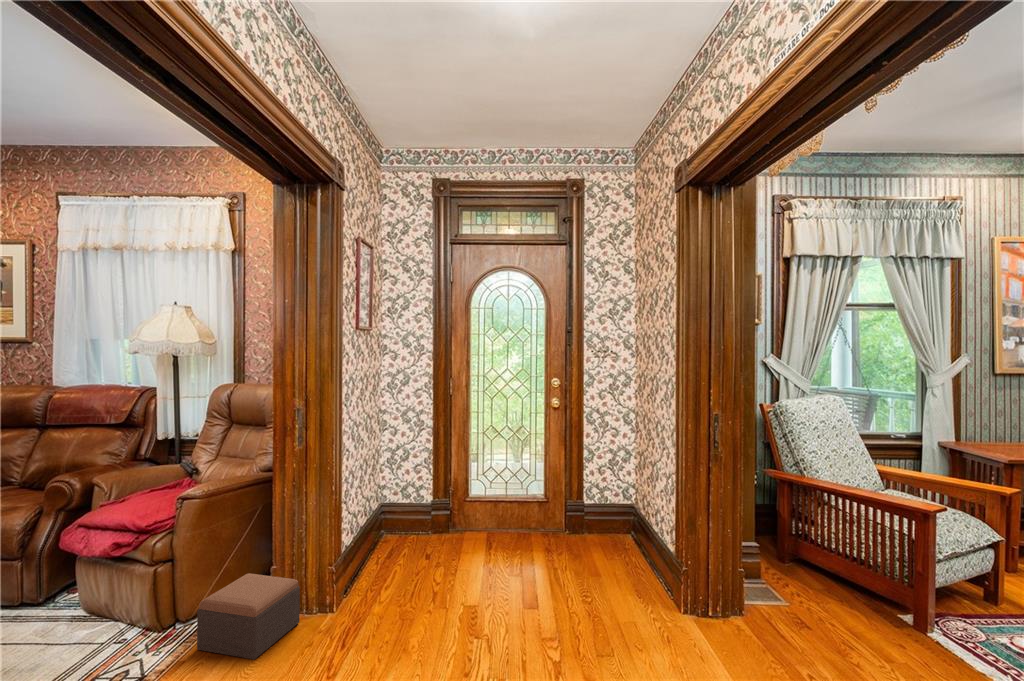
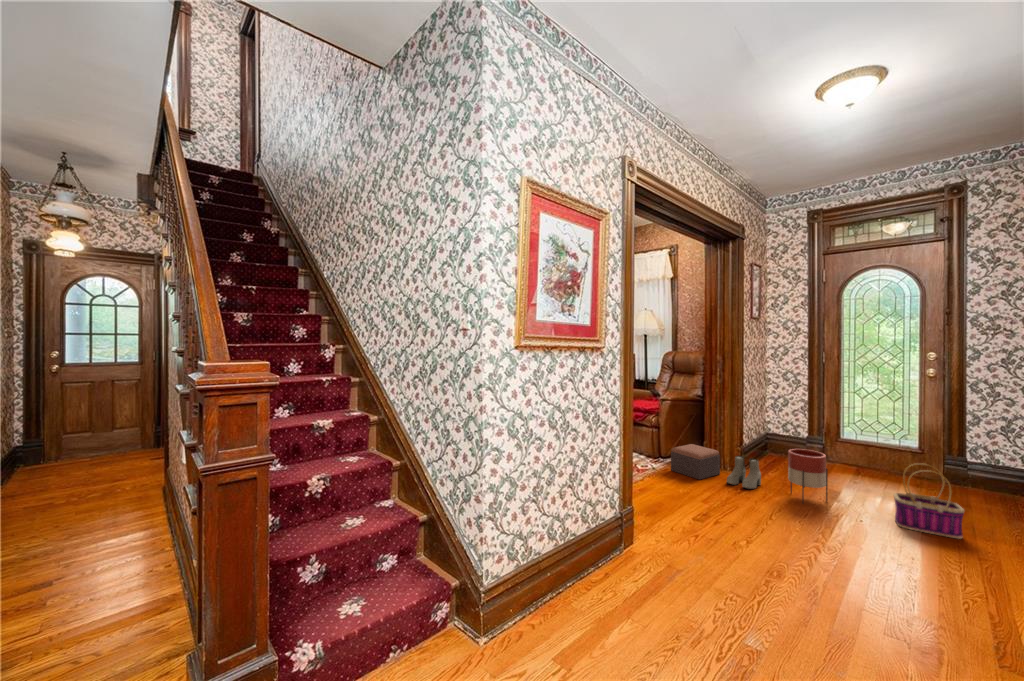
basket: none [542,546,615,657] -> present [894,463,964,539]
planter: none [409,551,462,657] -> present [788,449,828,503]
boots: none [308,583,368,652] -> present [727,456,761,489]

